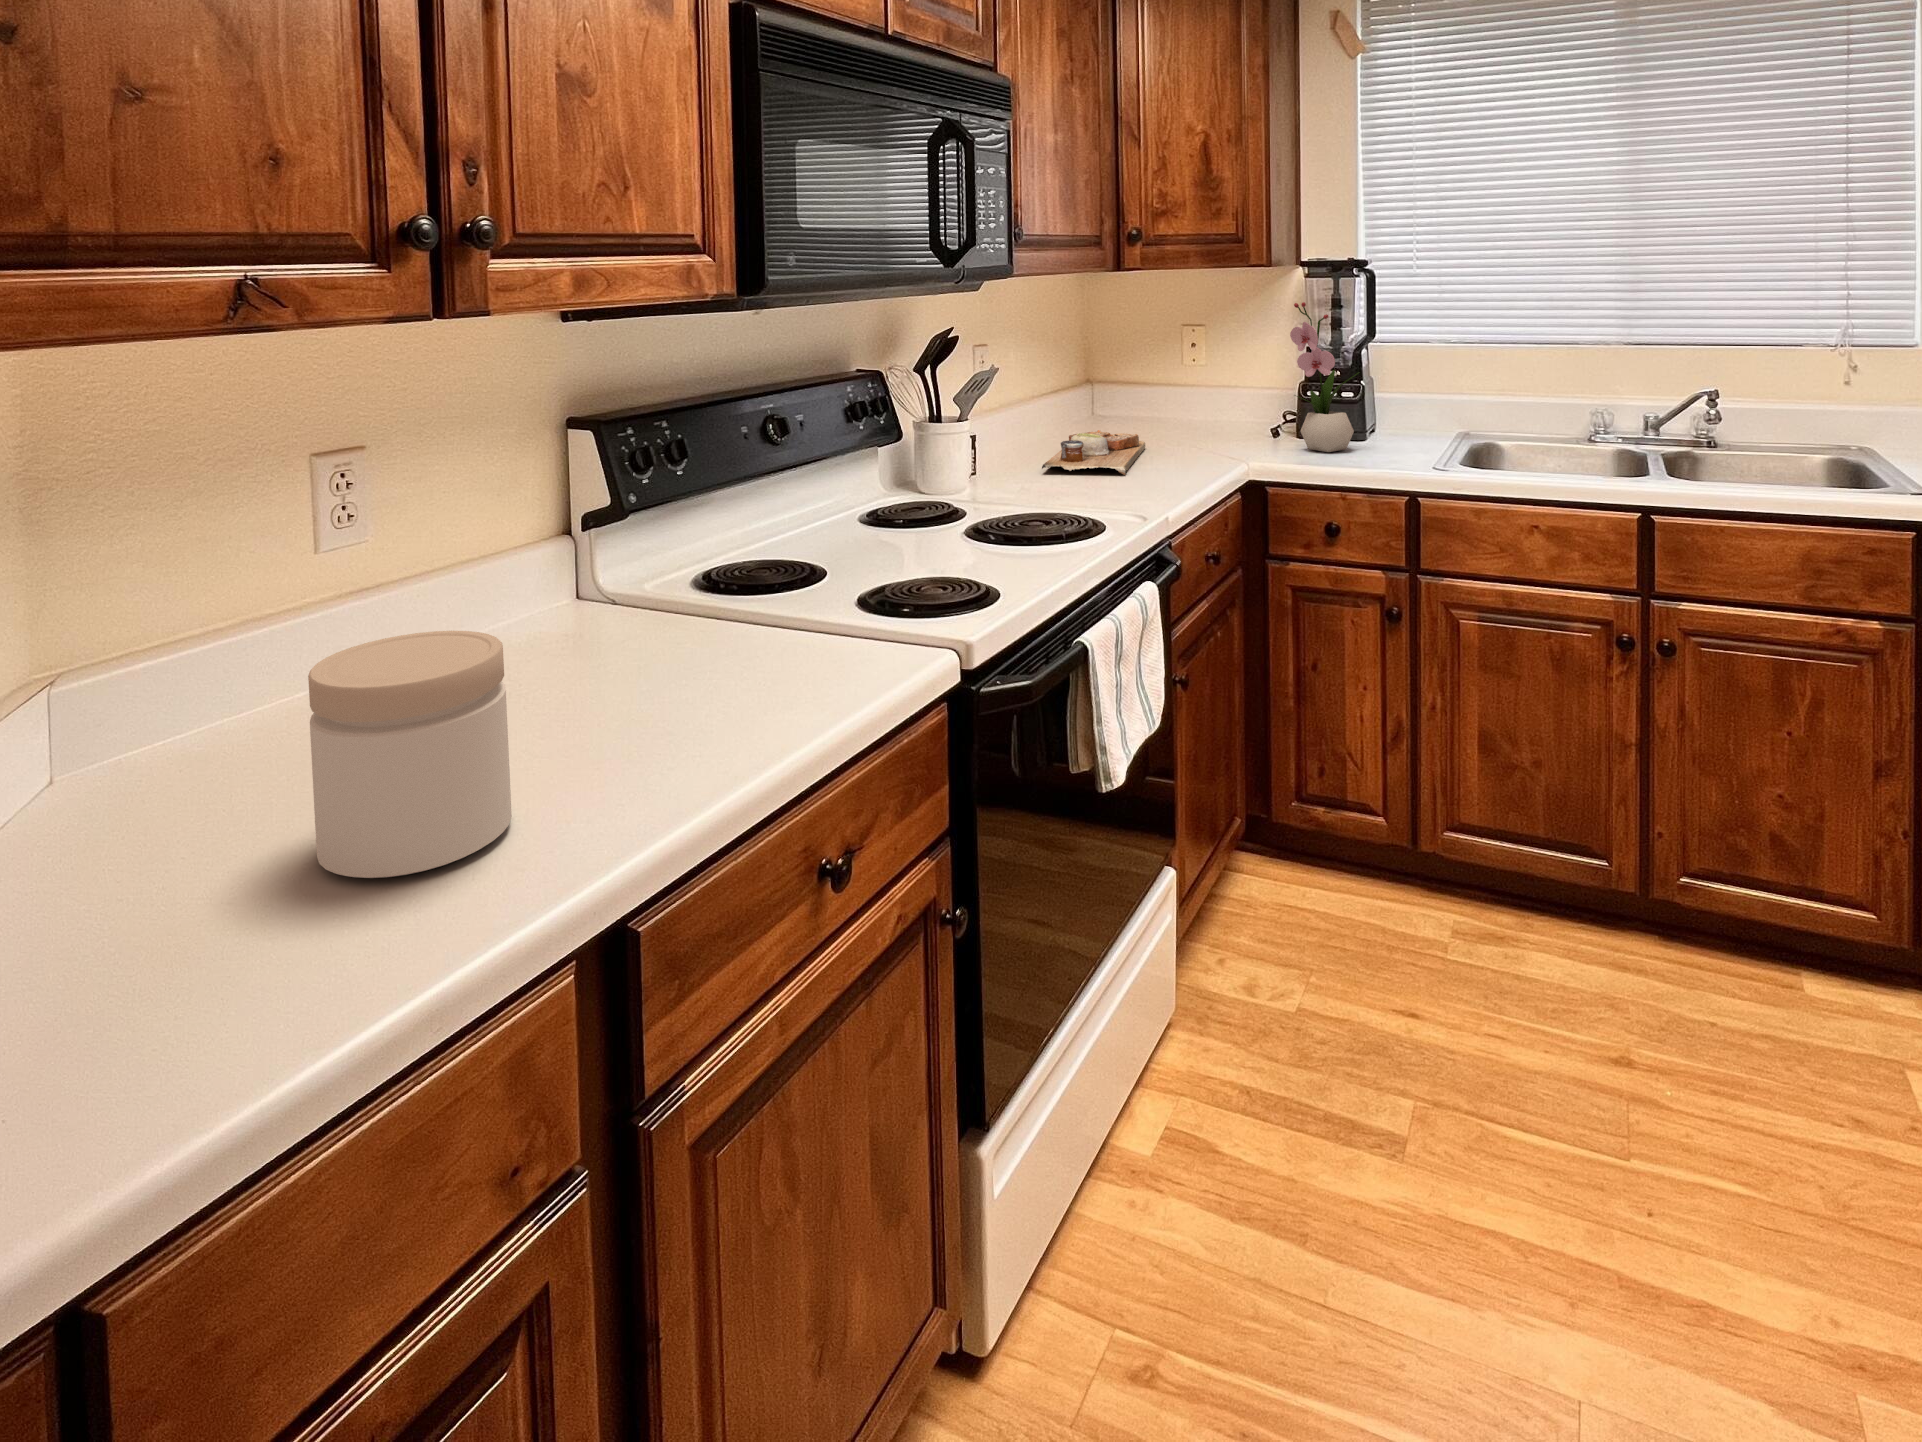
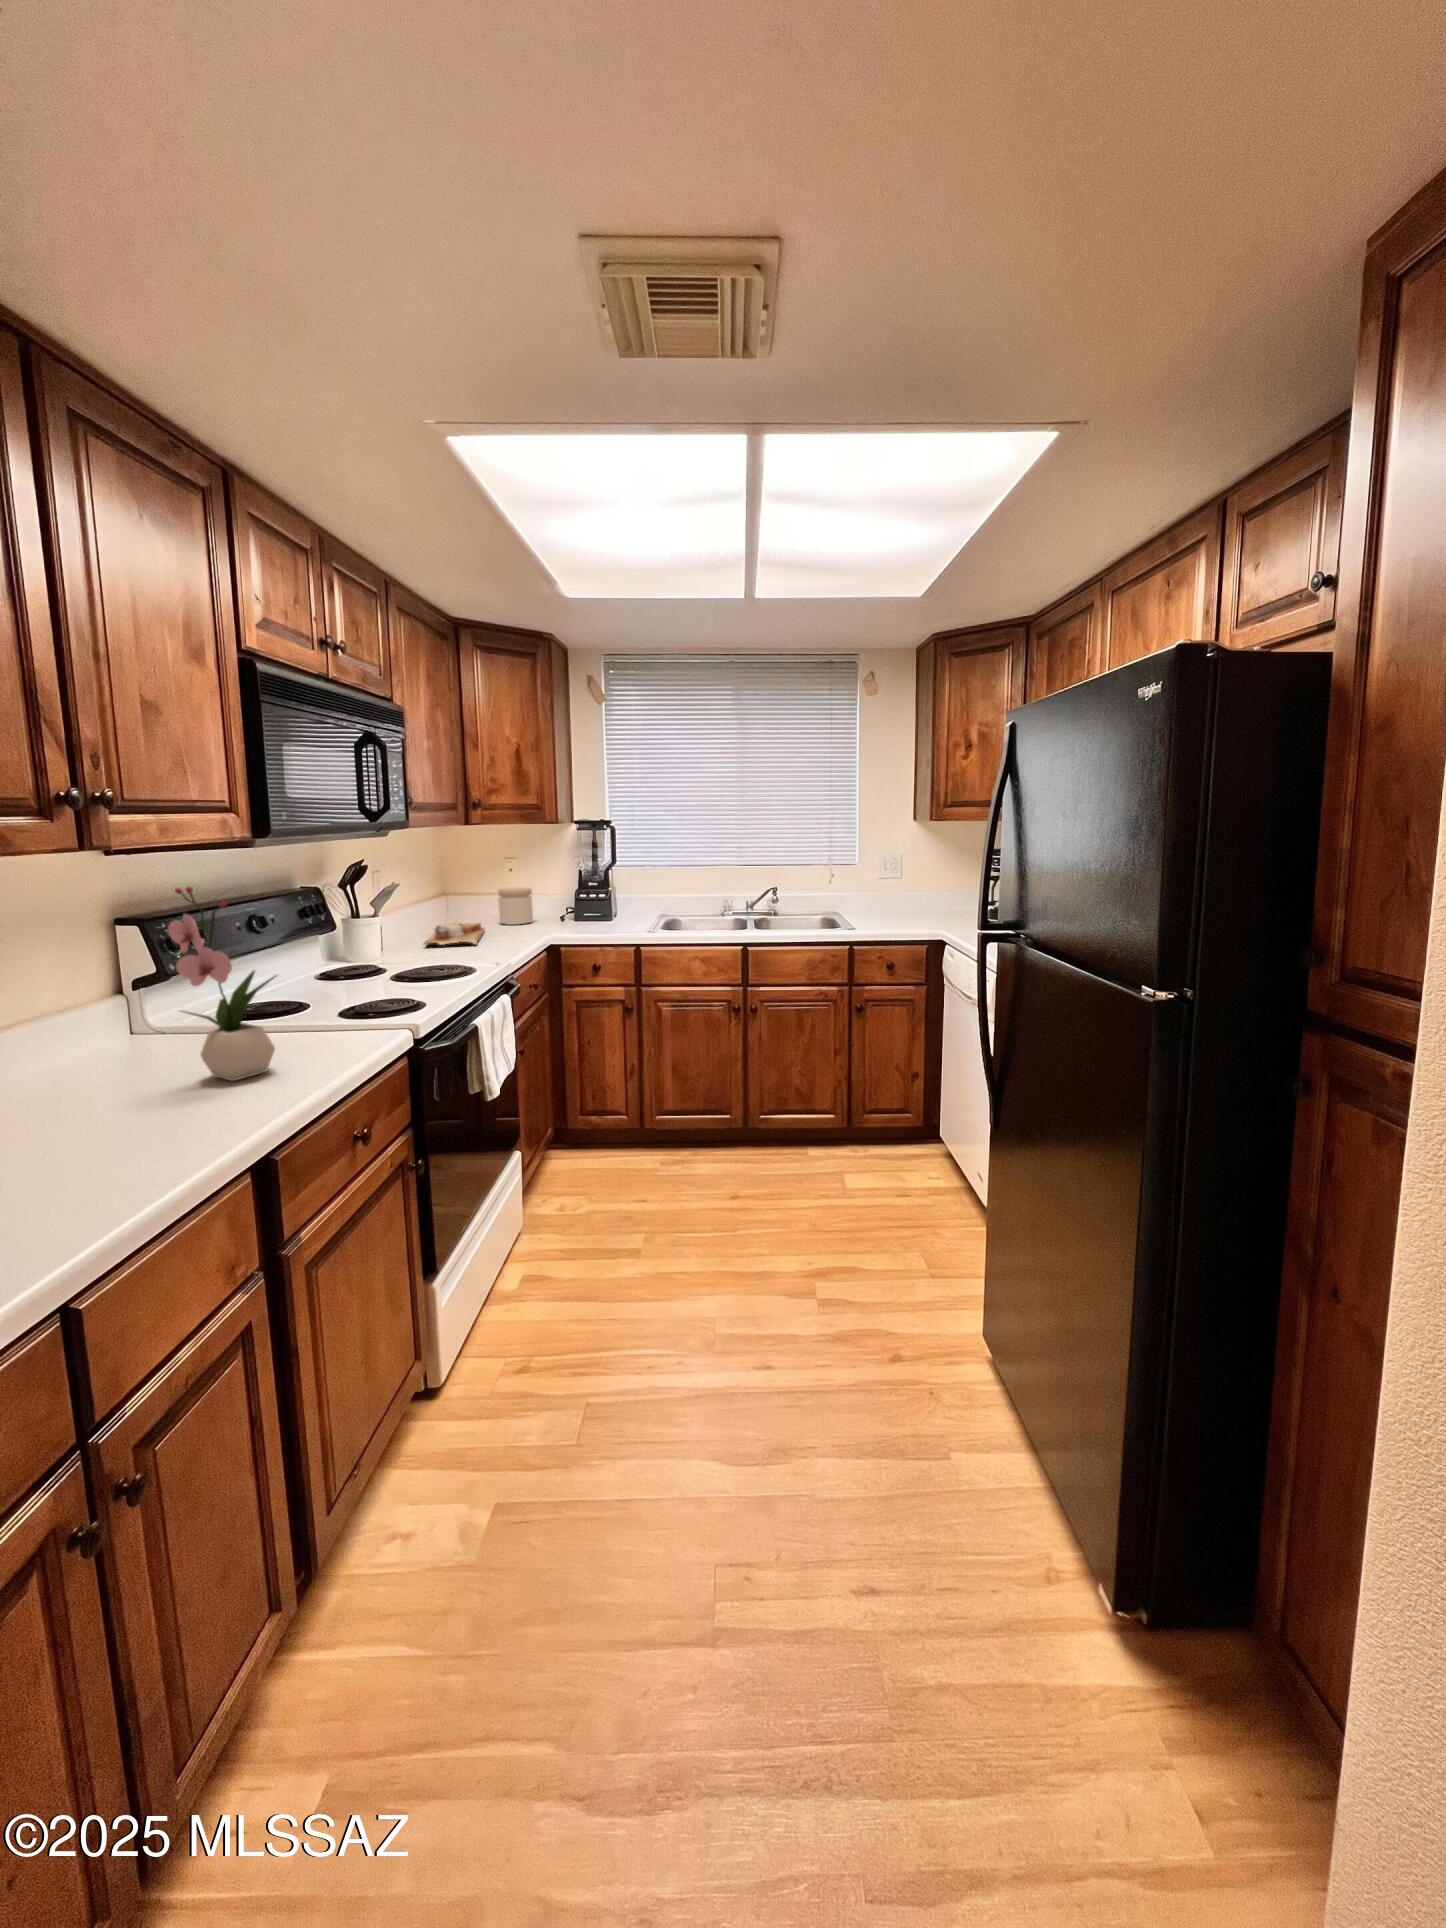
flower arrangement: present [1290,302,1359,452] -> present [168,887,277,1081]
jar: present [308,631,512,878] -> present [498,887,533,925]

